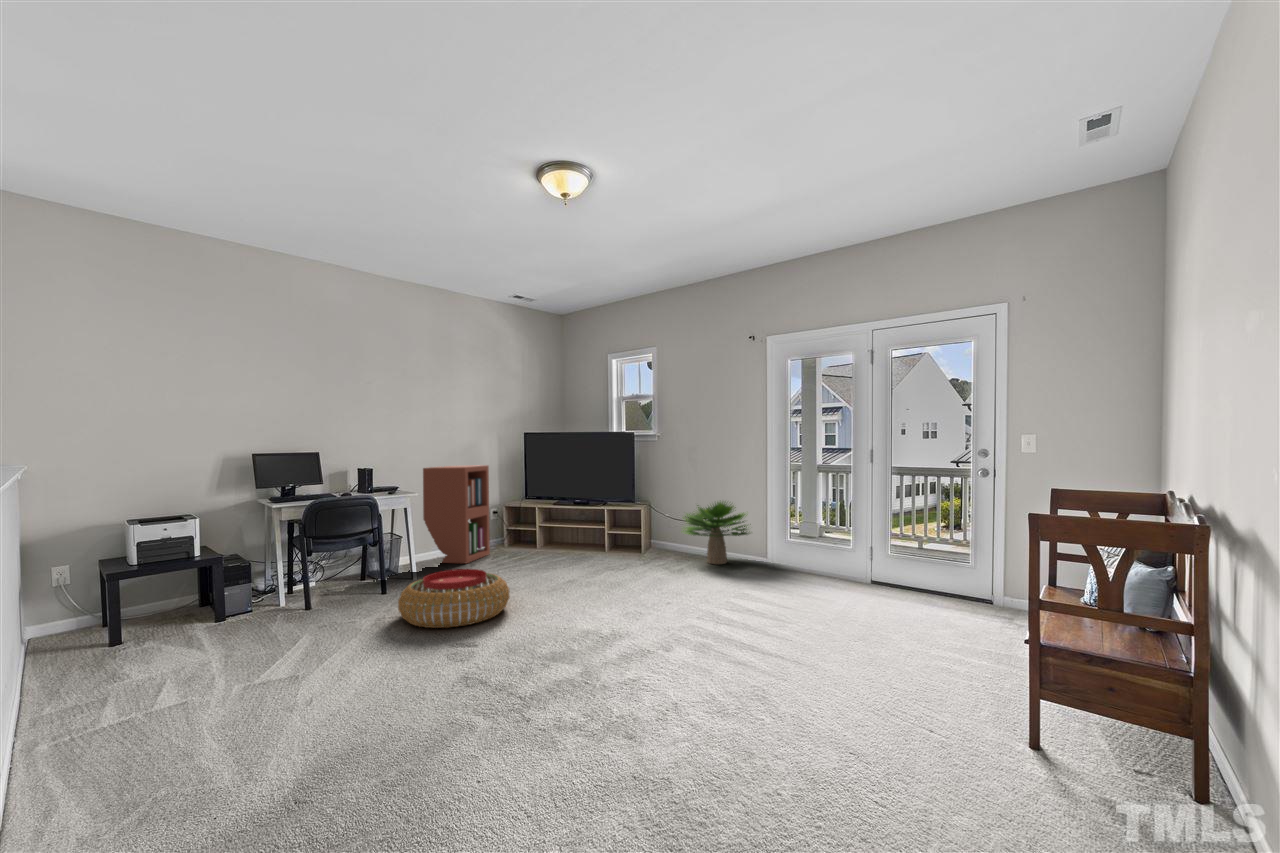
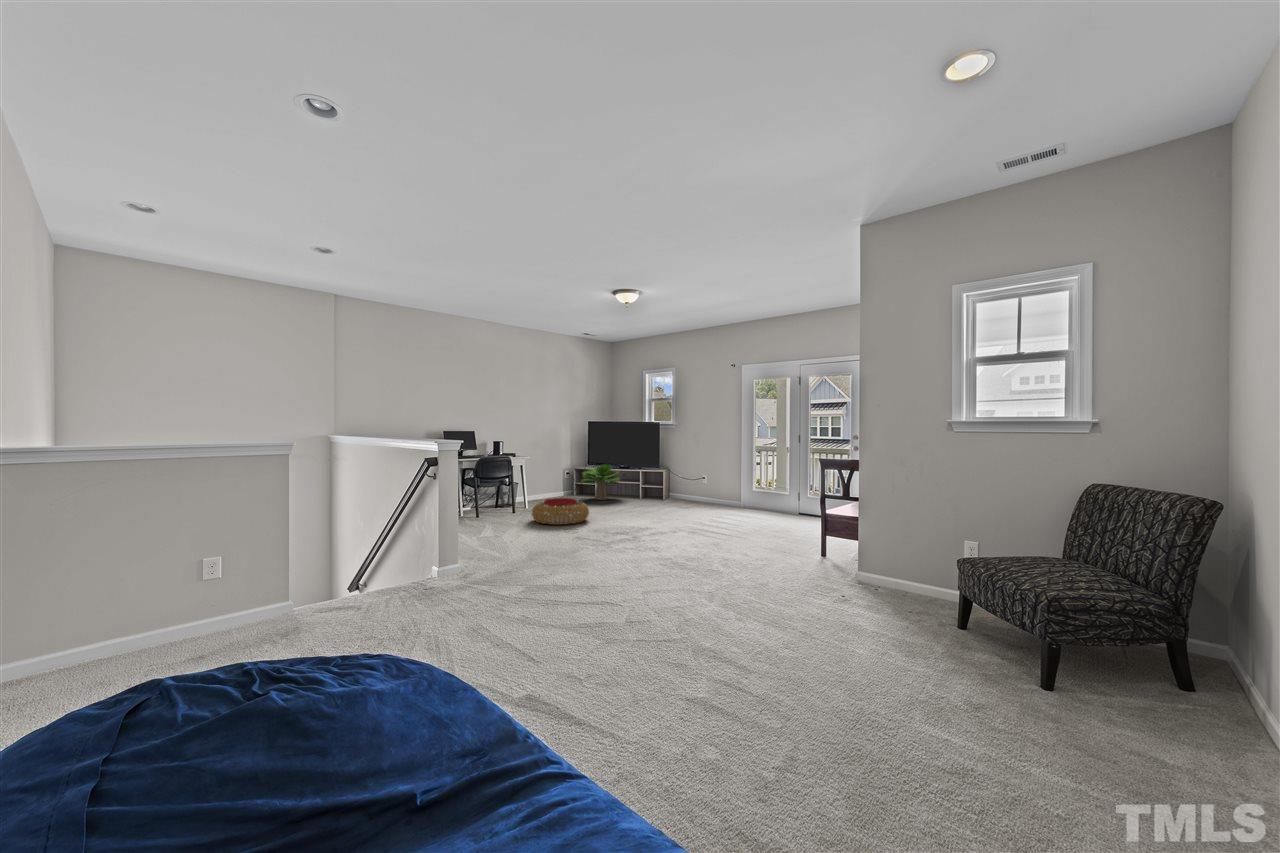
bookshelf: present [423,465,490,563] -> none [528,442,567,502]
potted plant: present [683,502,749,564] -> present [583,465,619,500]

